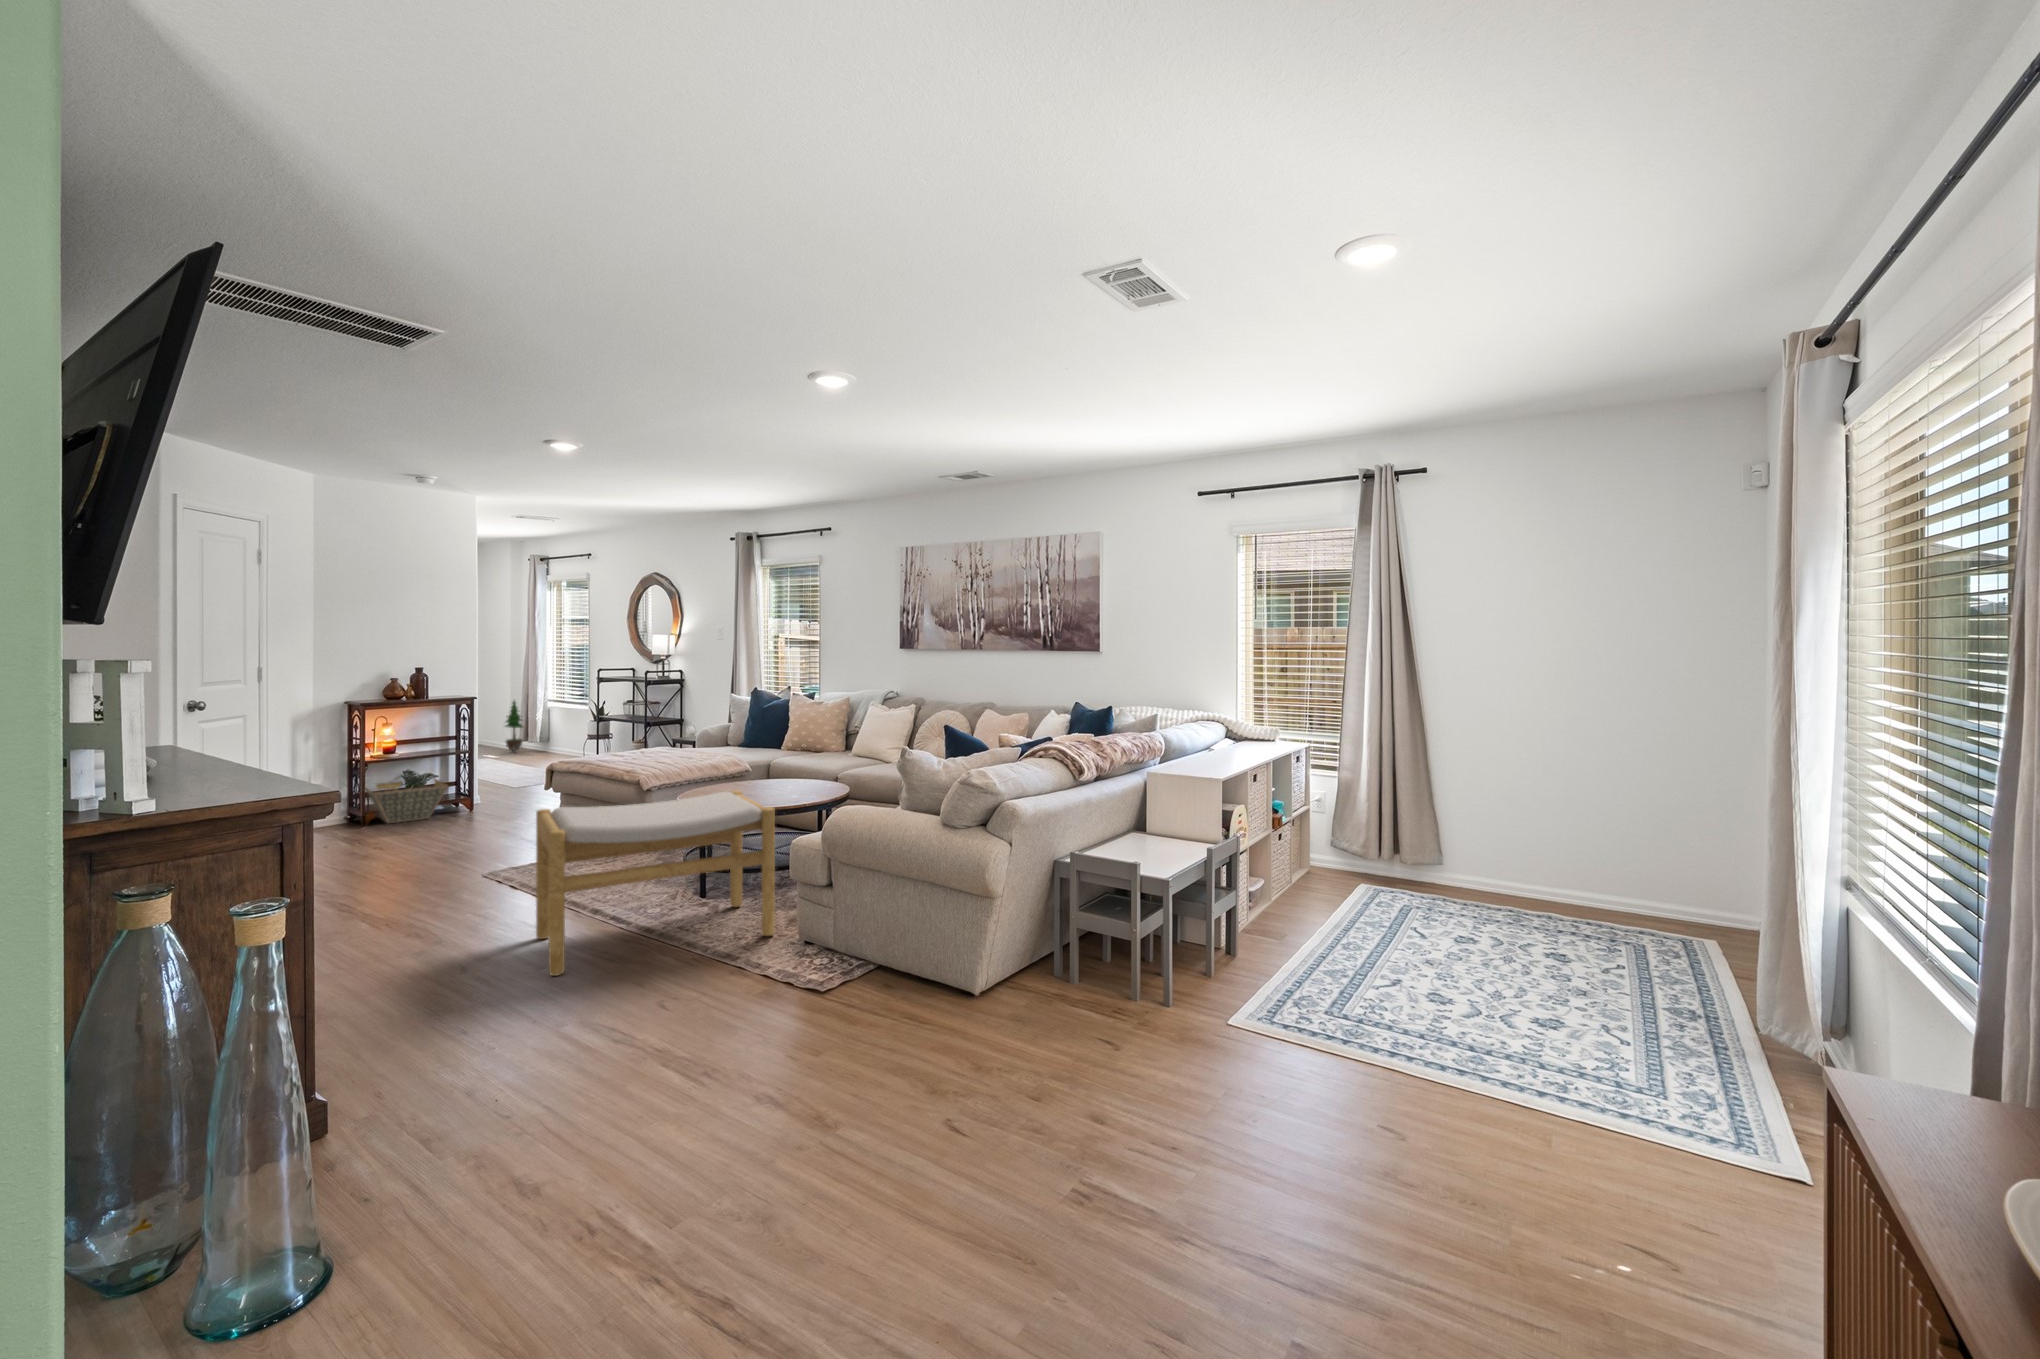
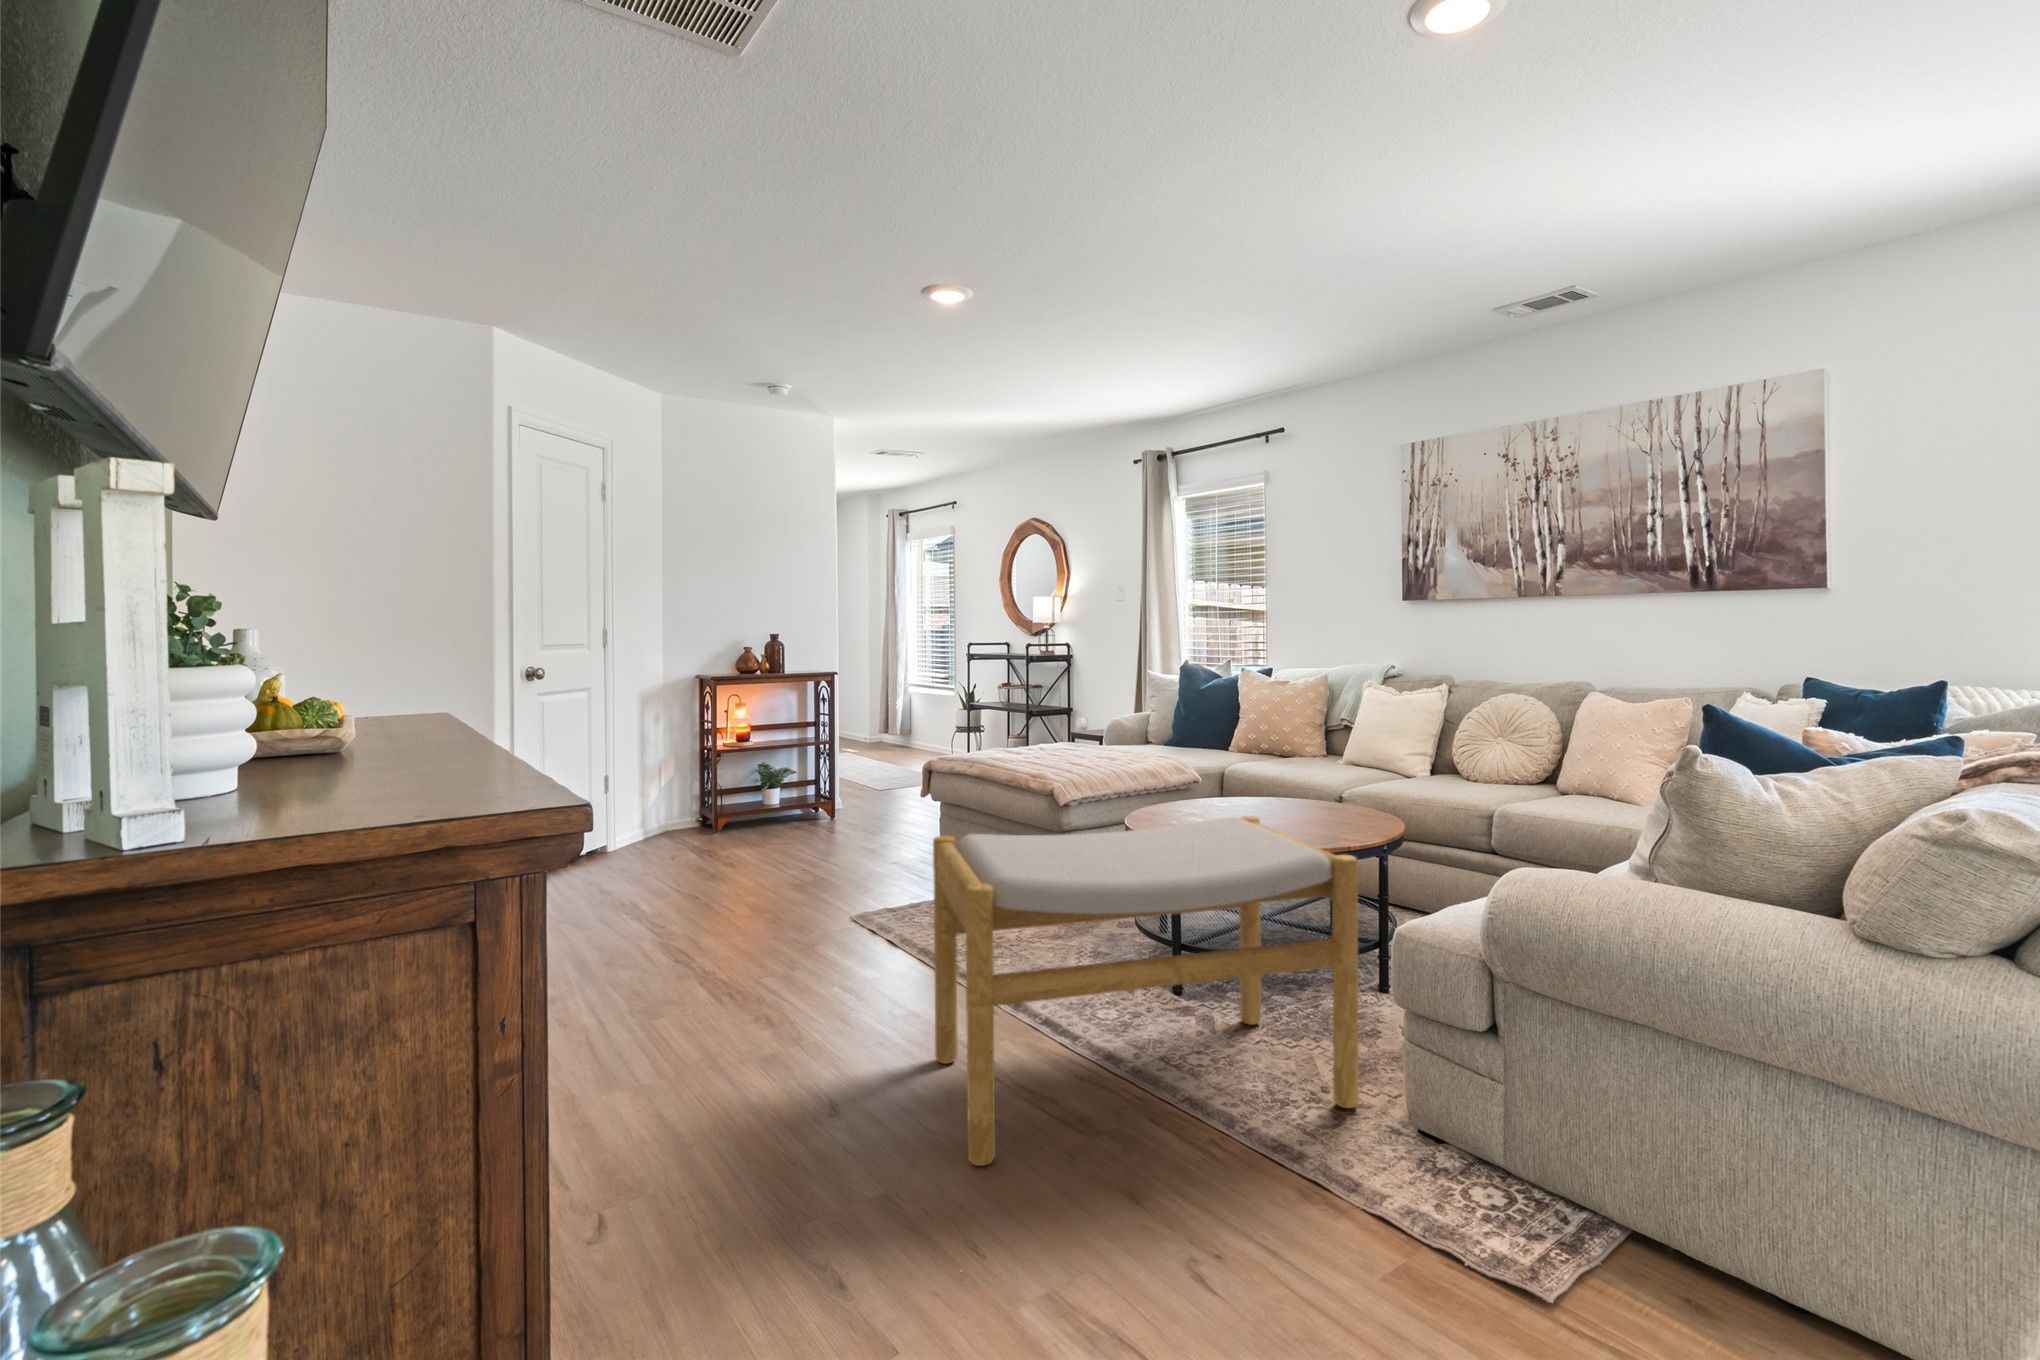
potted tree: present [505,701,523,752] -> none [865,682,888,746]
basket: present [364,779,448,823] -> none [711,774,807,831]

